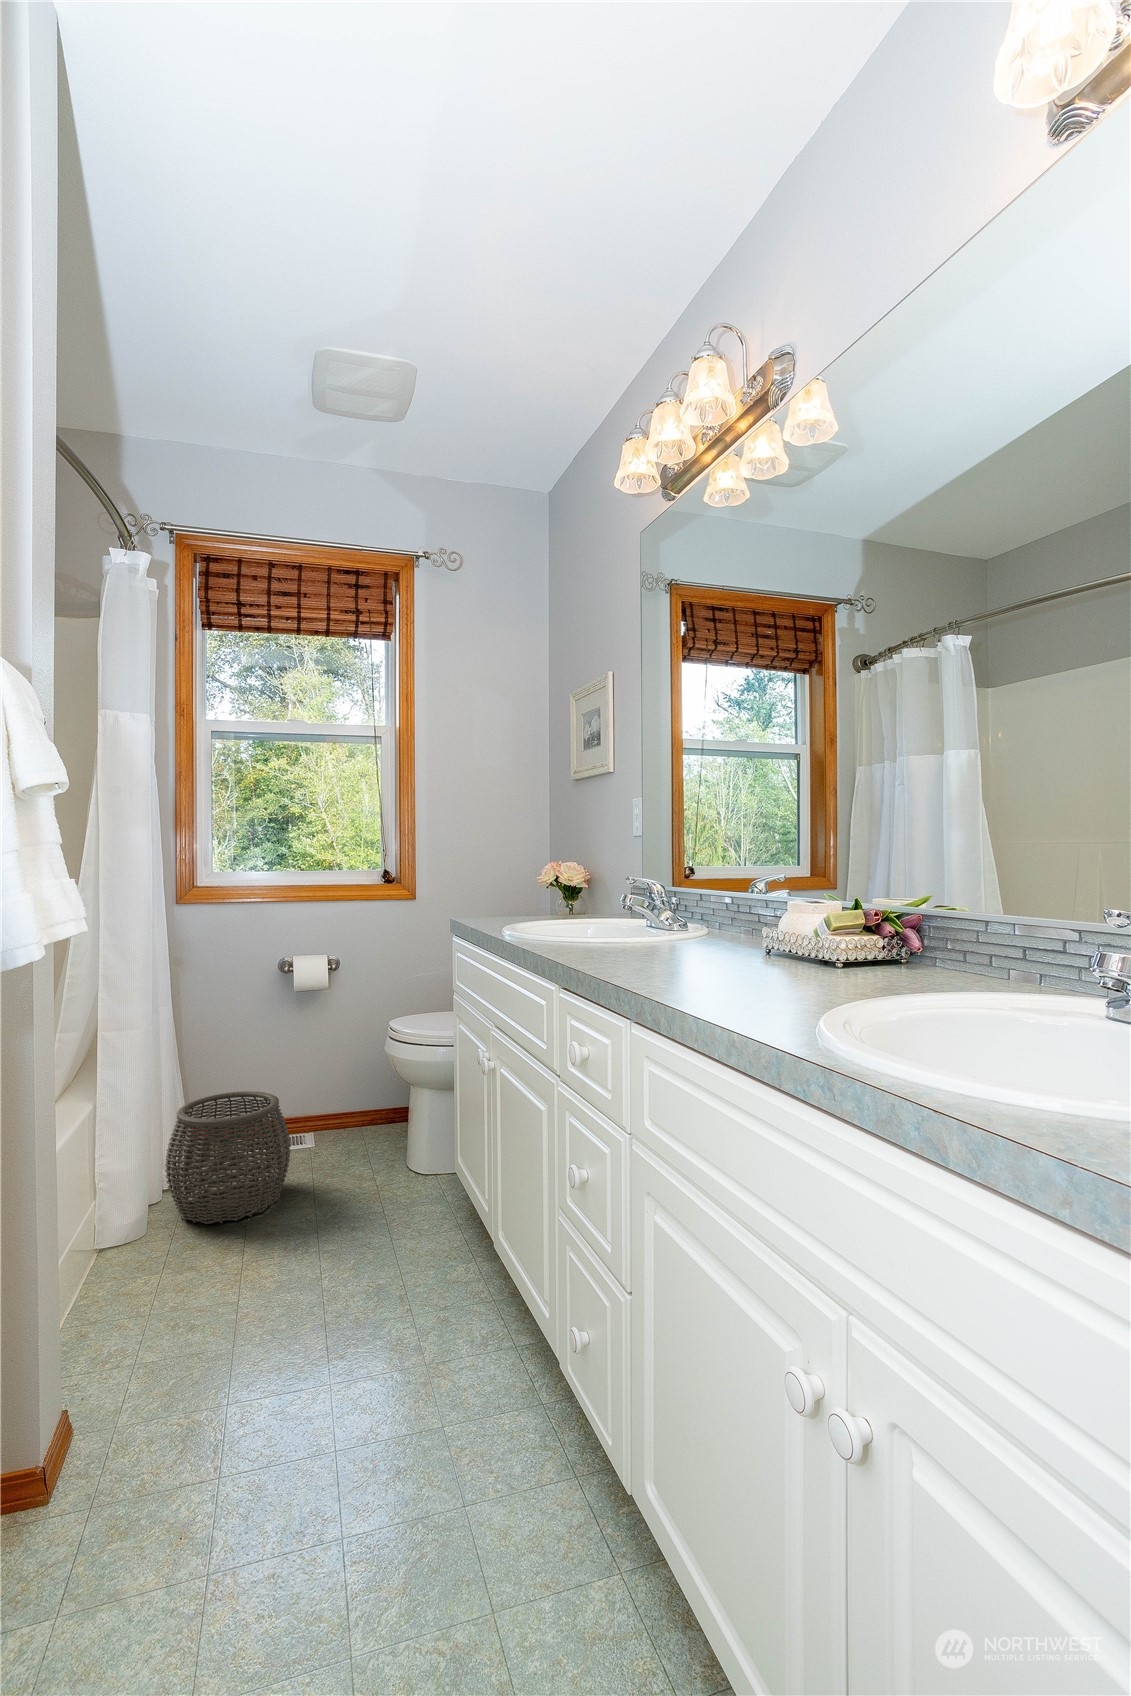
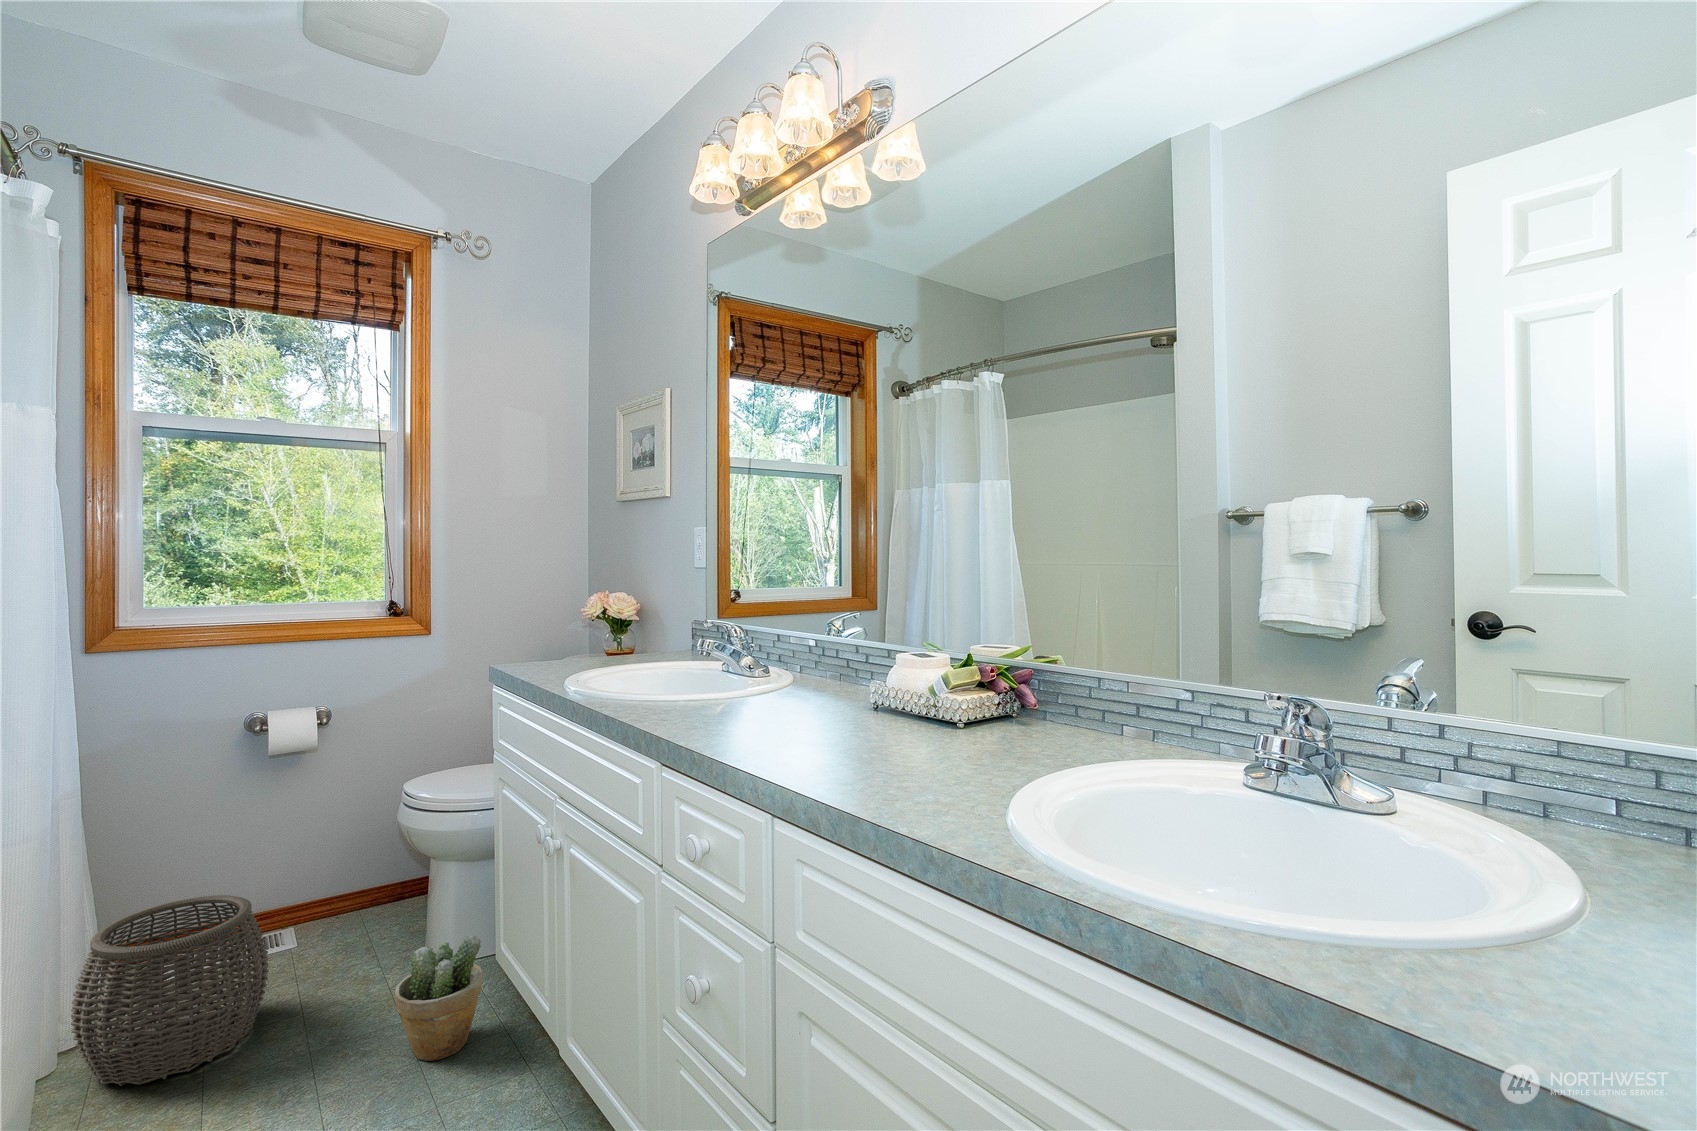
potted plant: none [375,1143,442,1243] -> present [395,936,483,1061]

